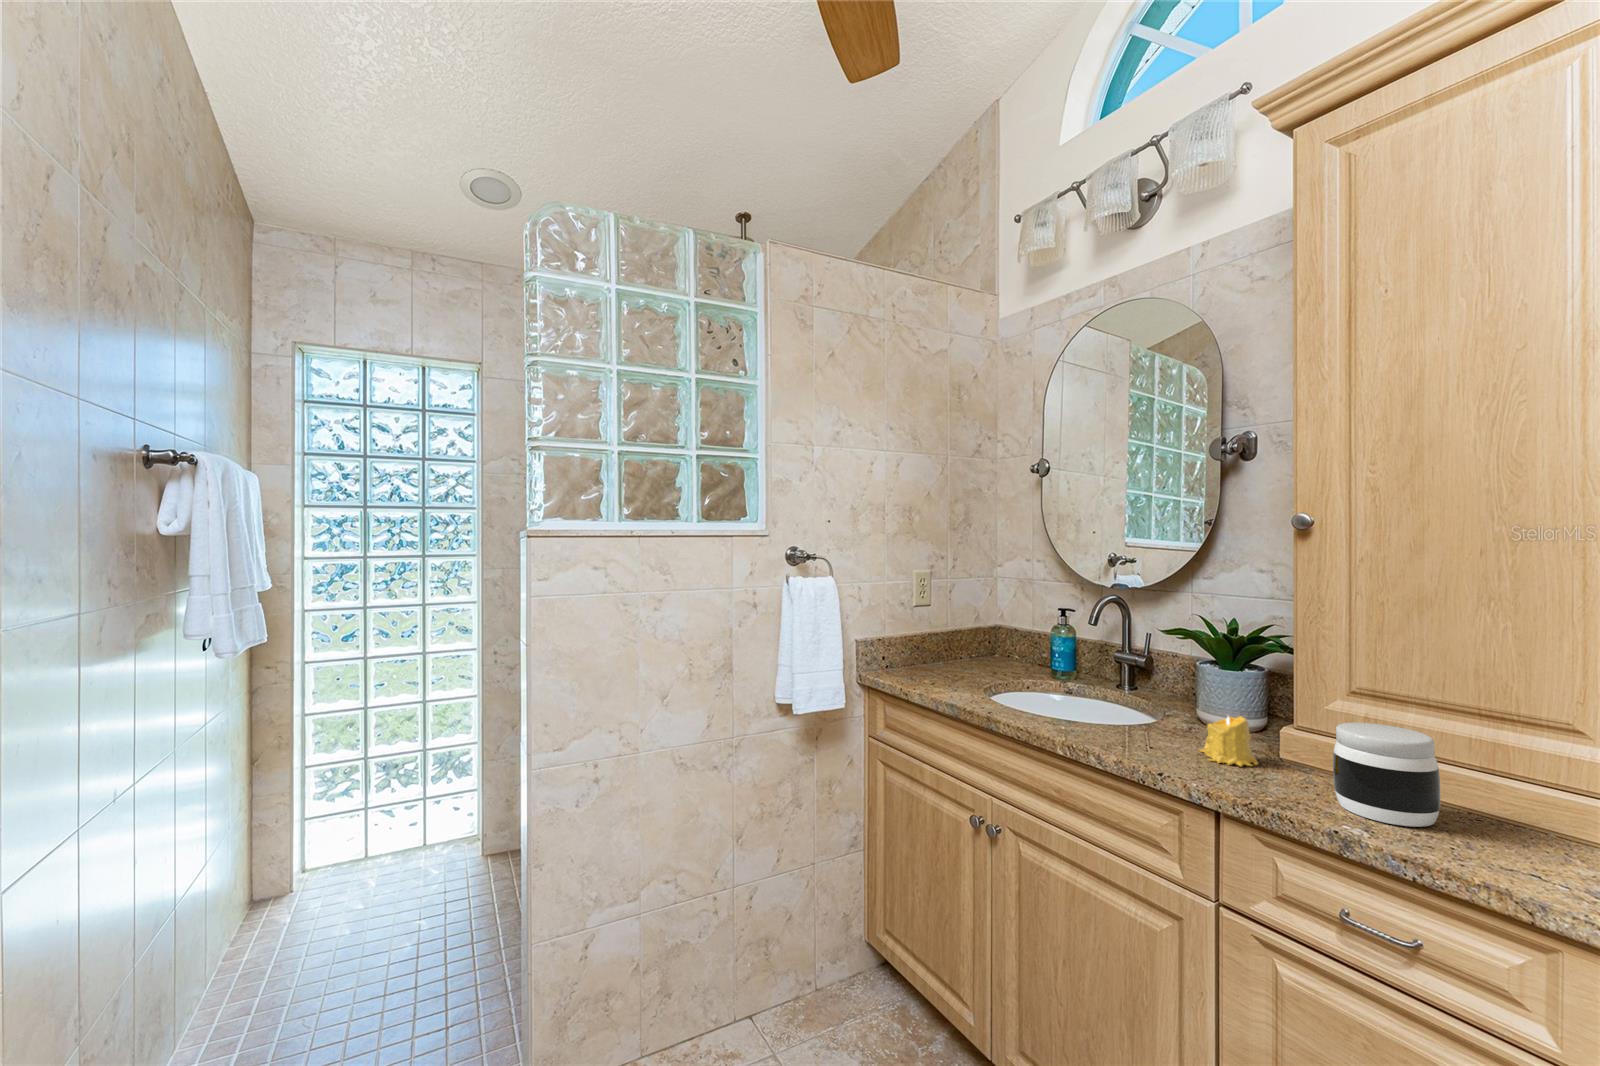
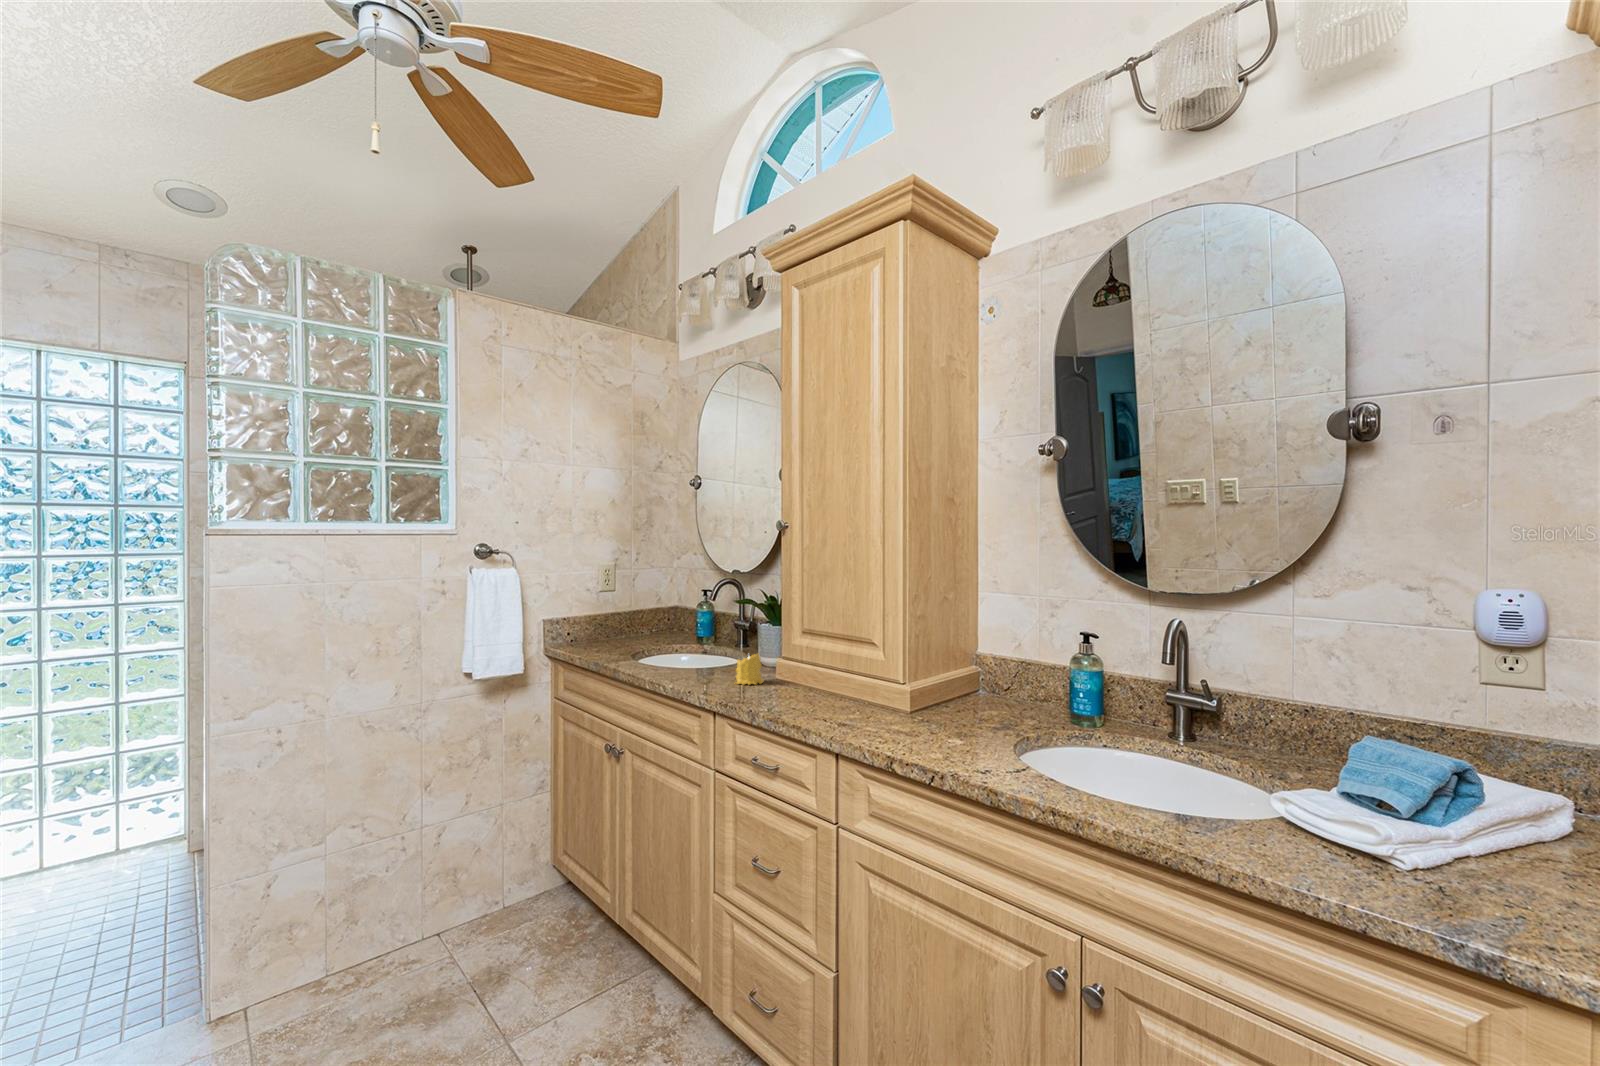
jar: present [1333,723,1440,827] -> none [772,649,819,705]

